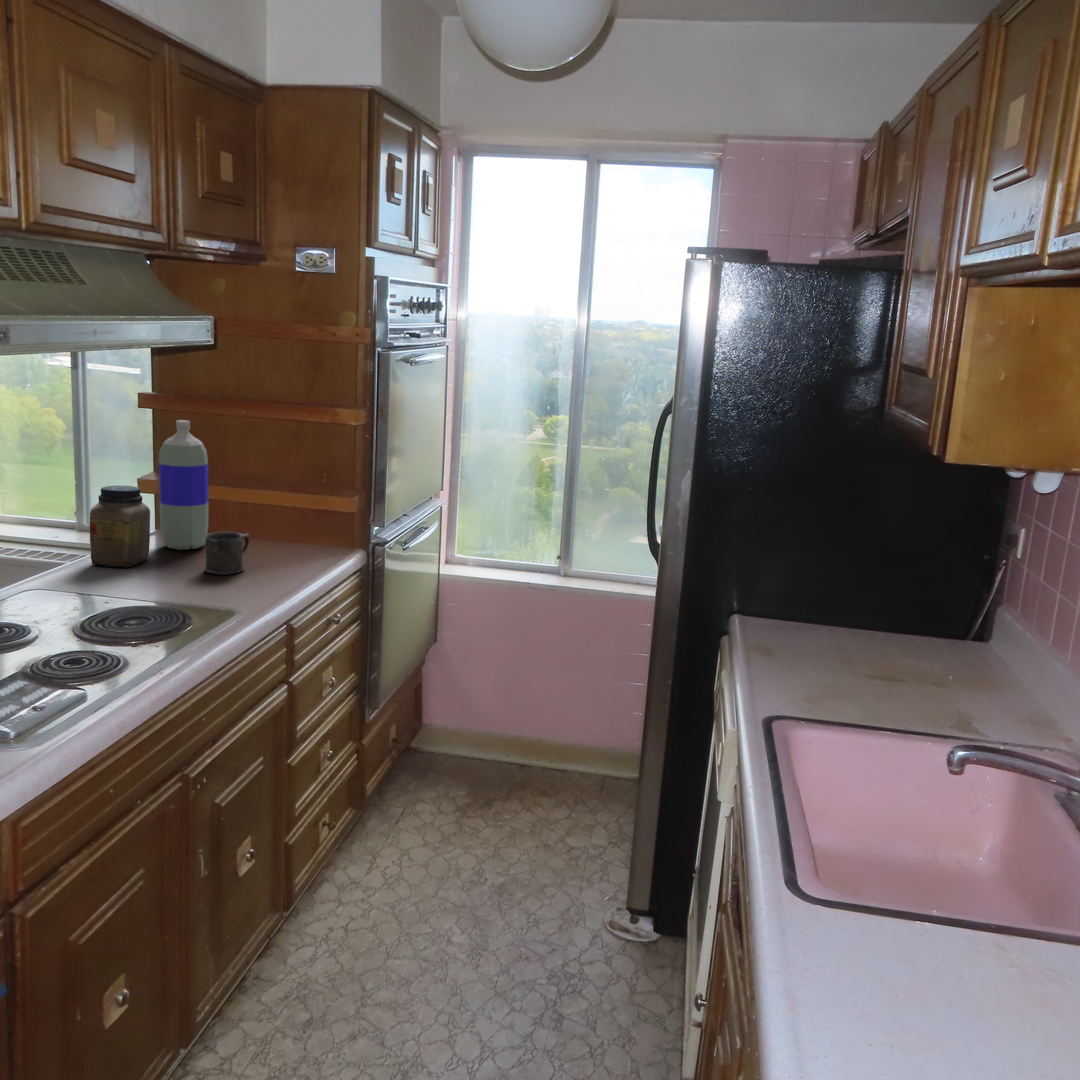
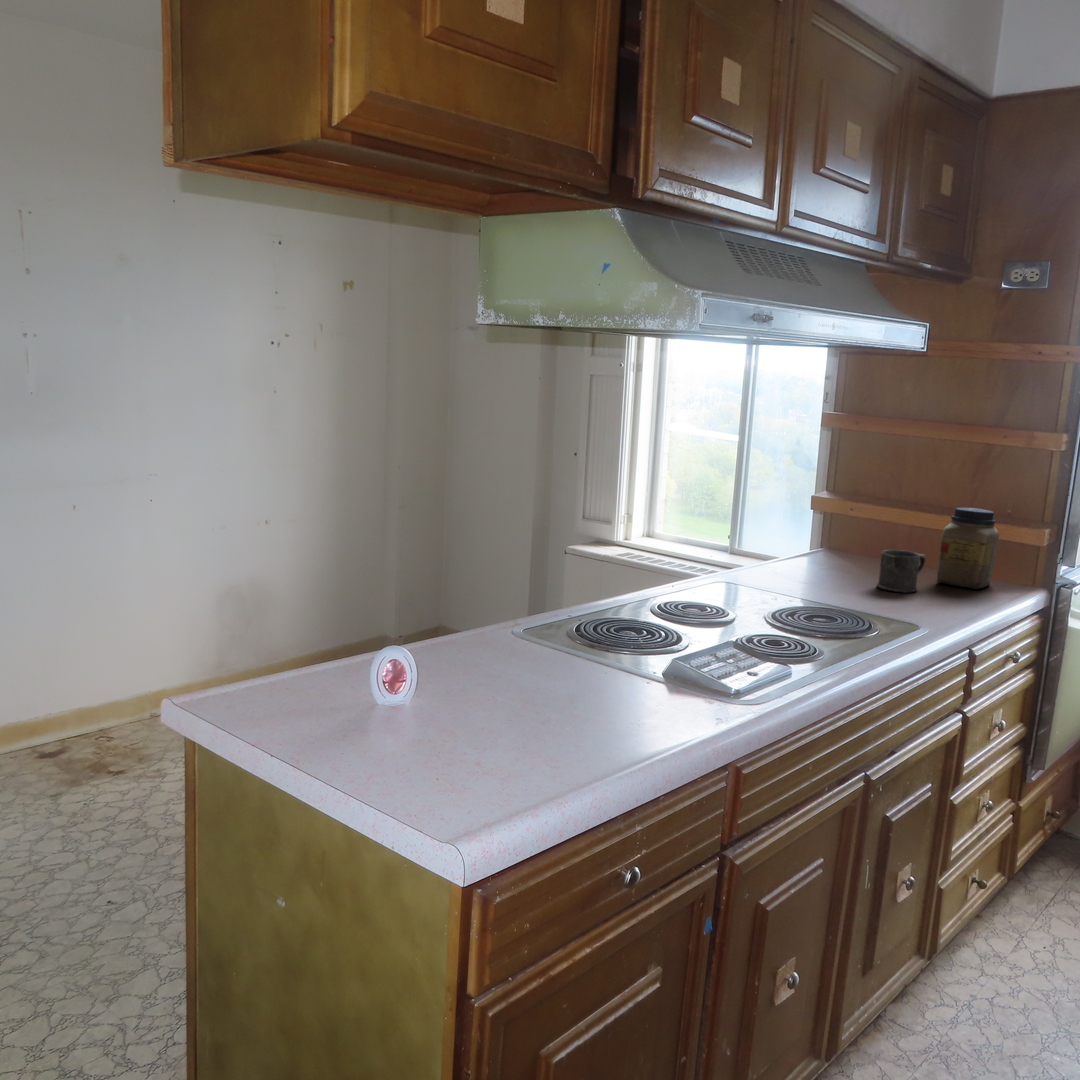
bottle: present [159,420,209,550] -> none [830,441,884,568]
jar: present [90,485,150,567] -> present [937,508,999,589]

